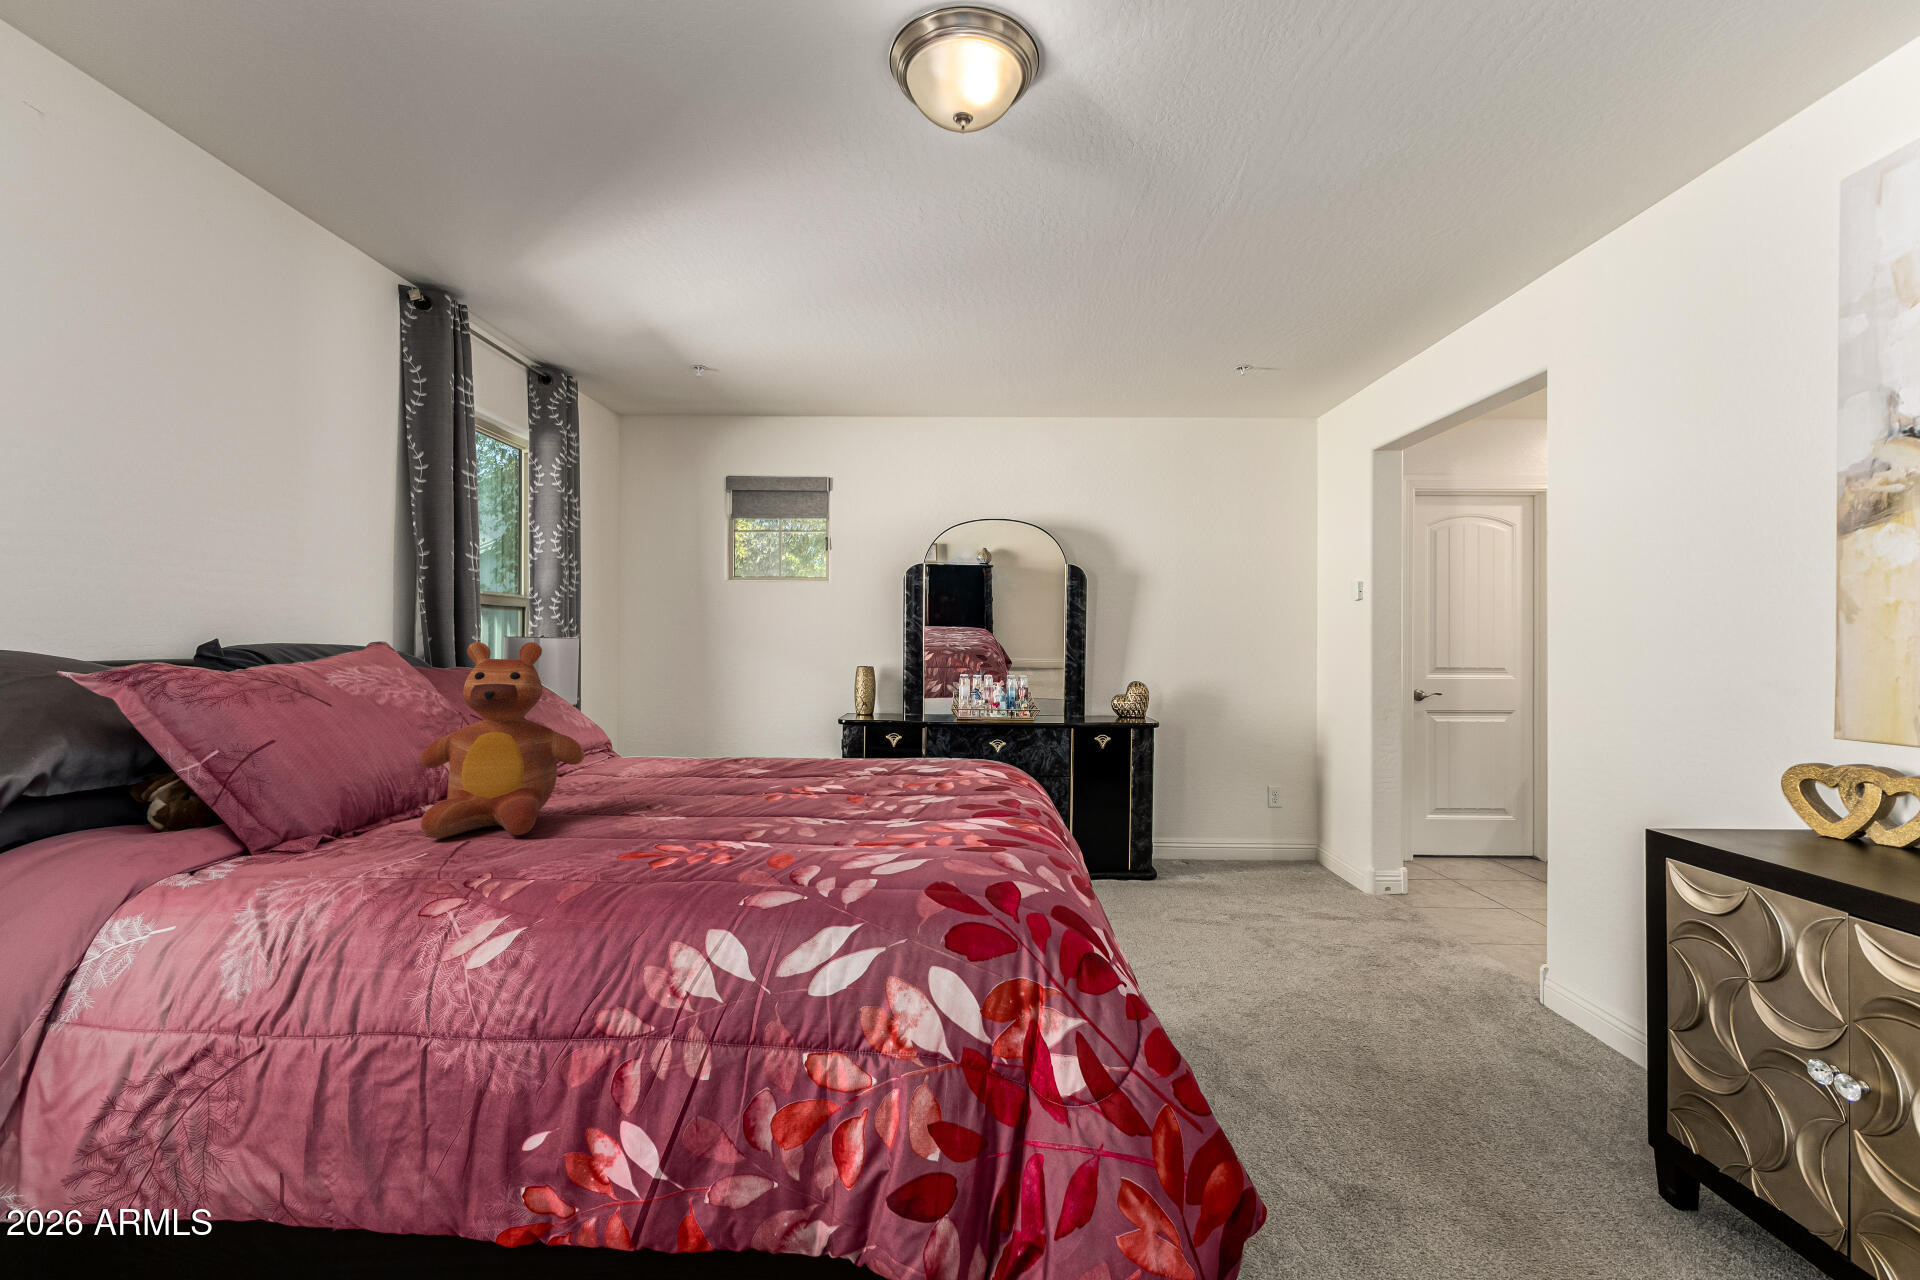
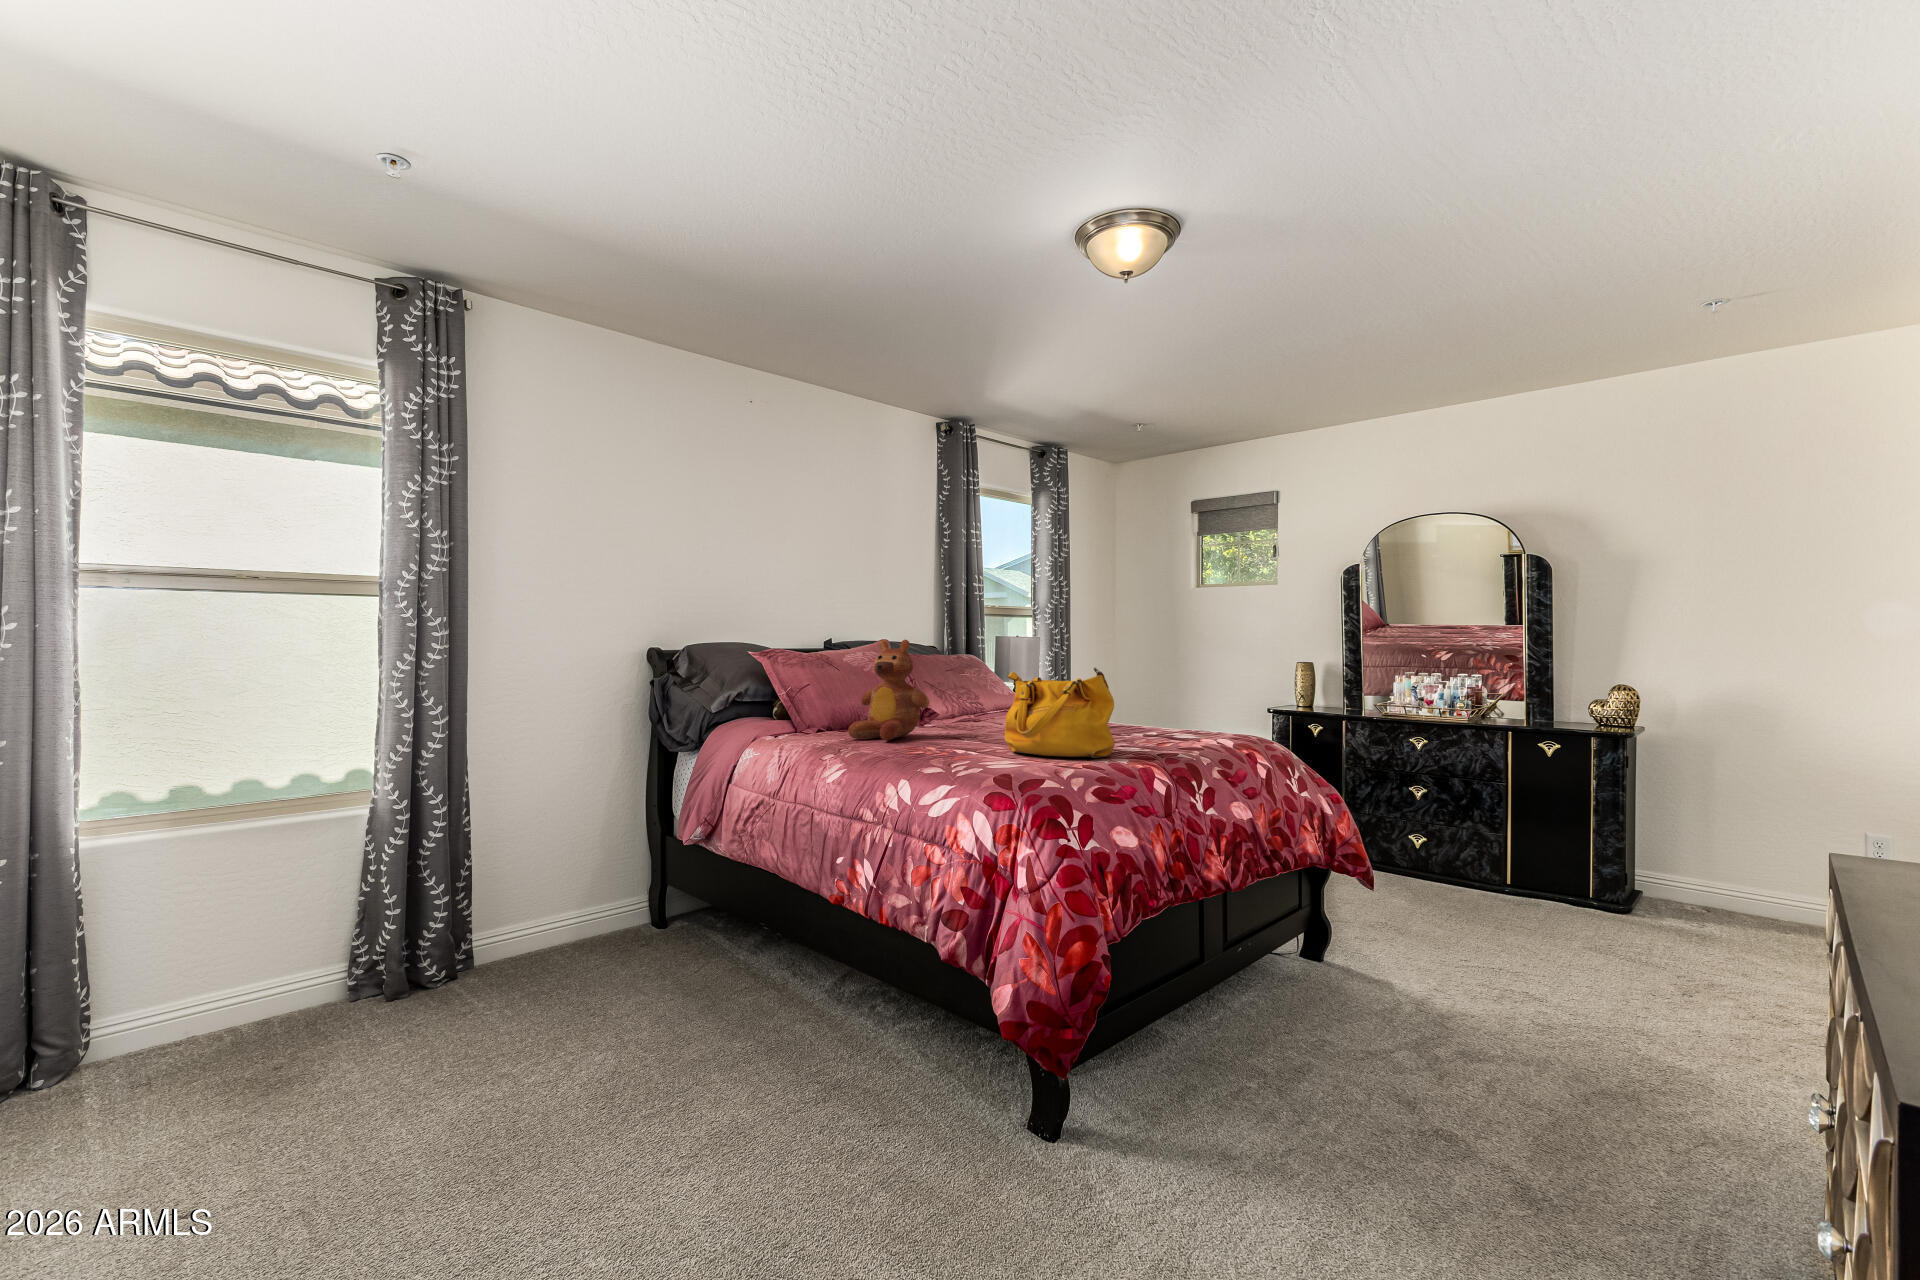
handbag: none [773,687,950,831] -> present [1005,667,1115,758]

